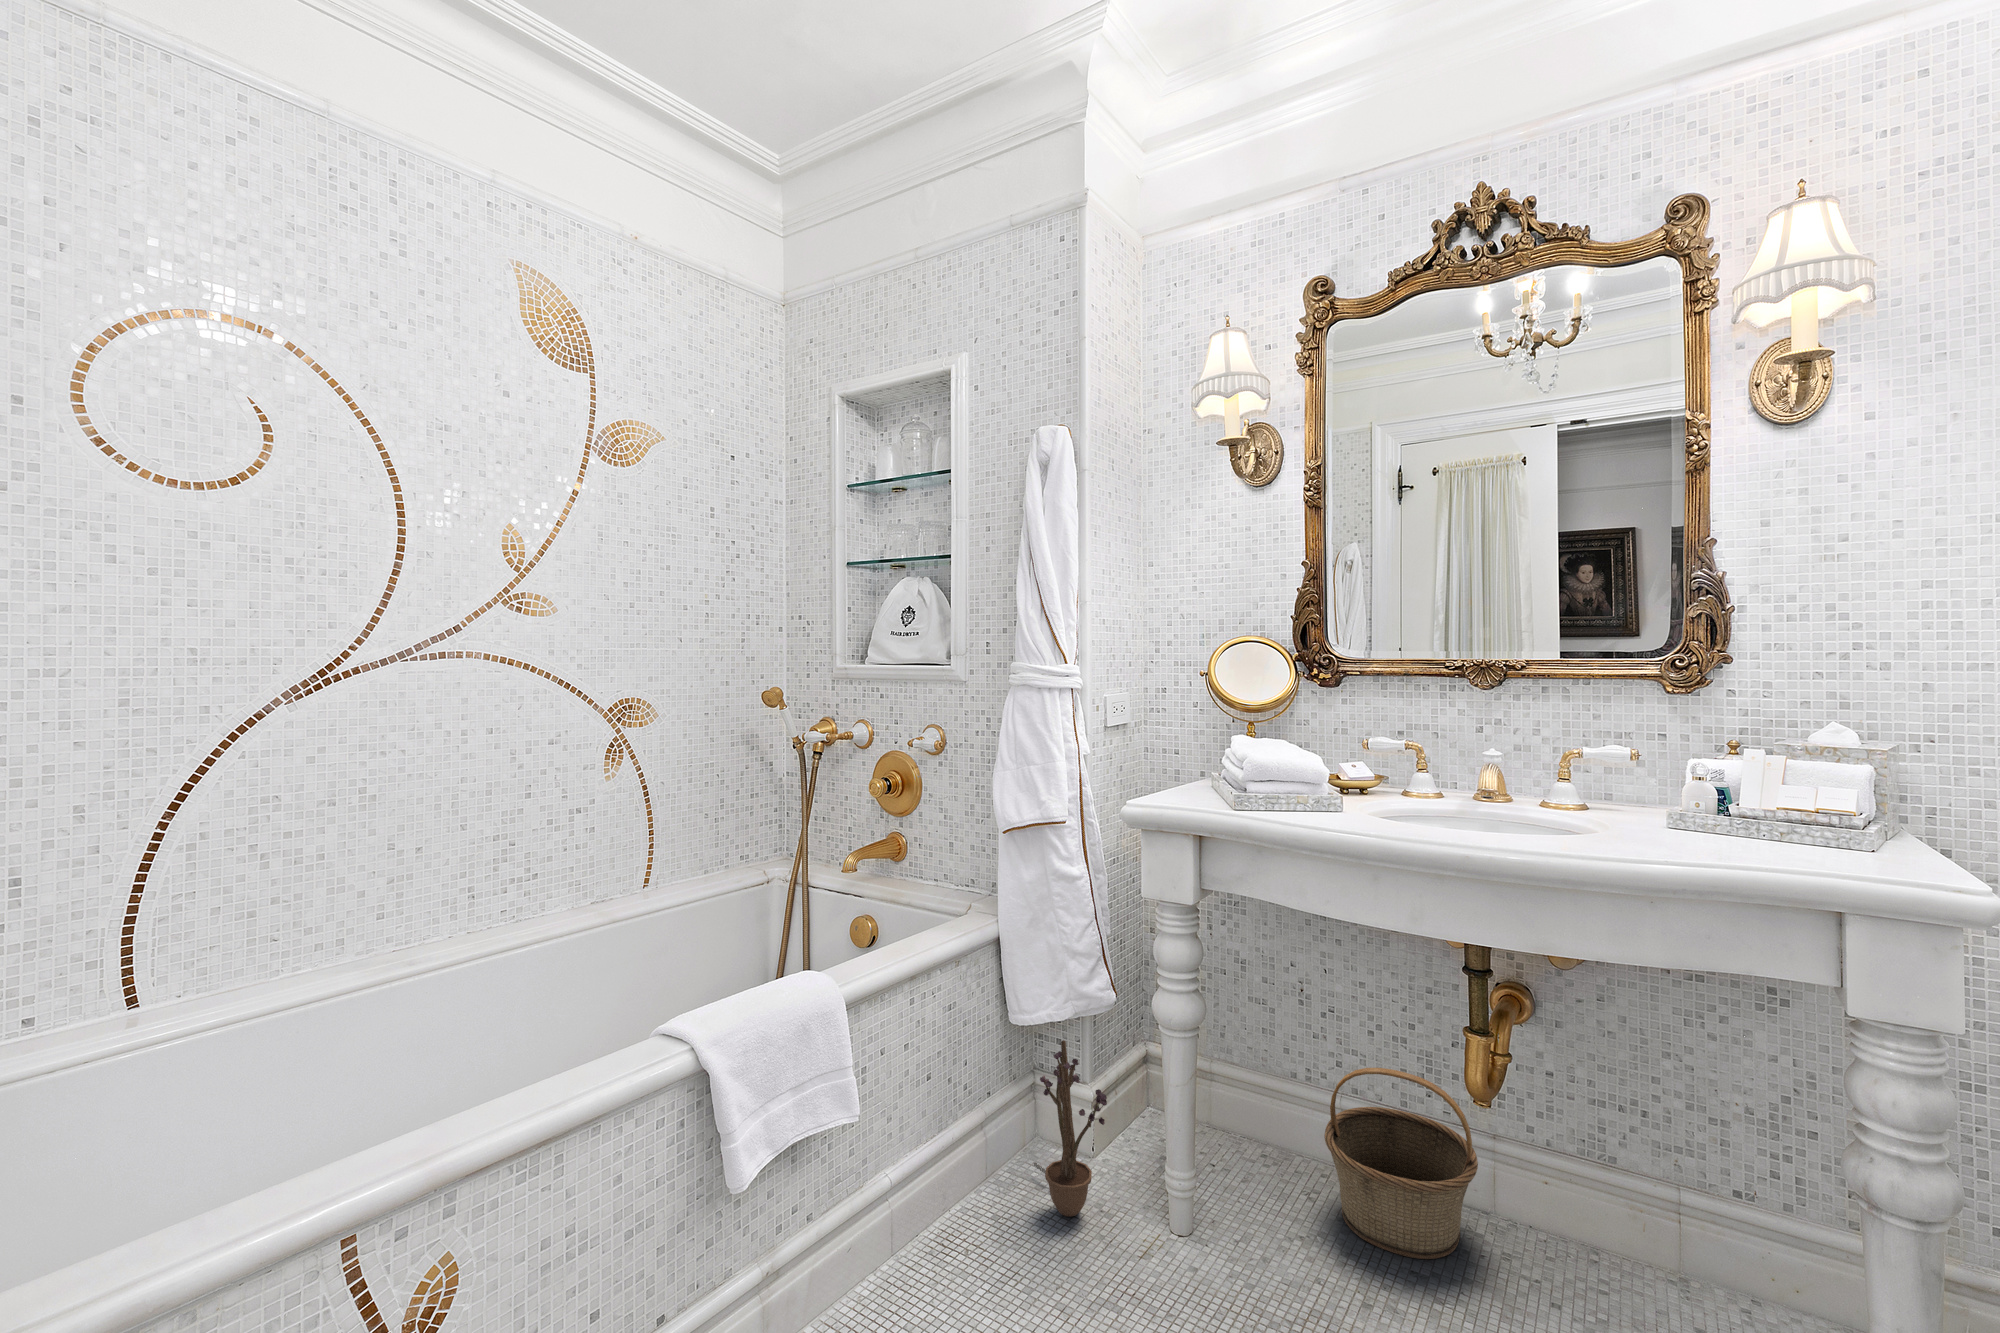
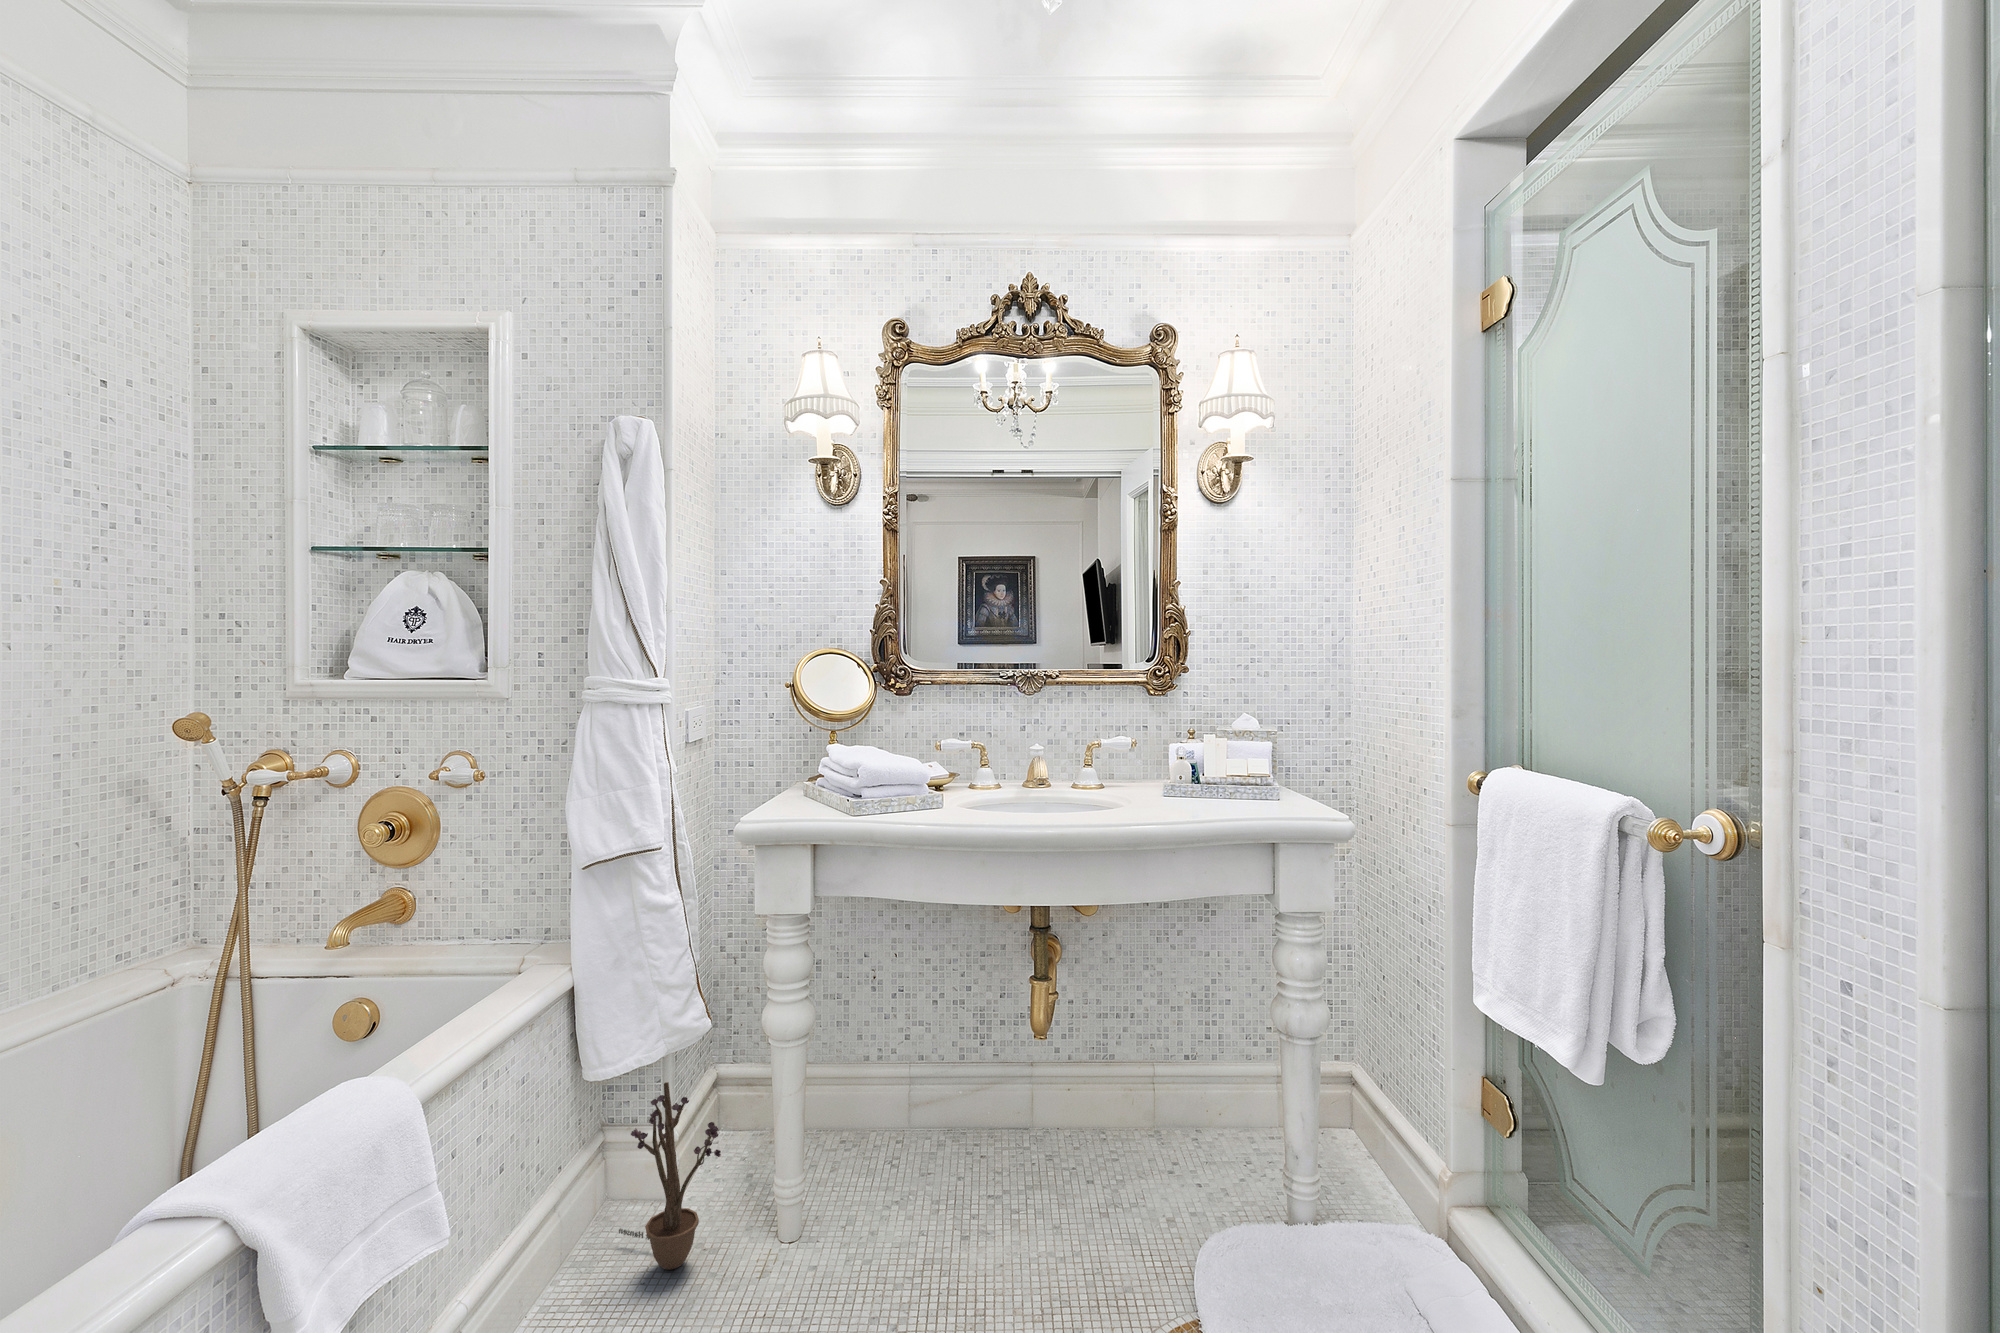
basket: present [1324,1068,1478,1259] -> none [910,1033,1032,1191]

